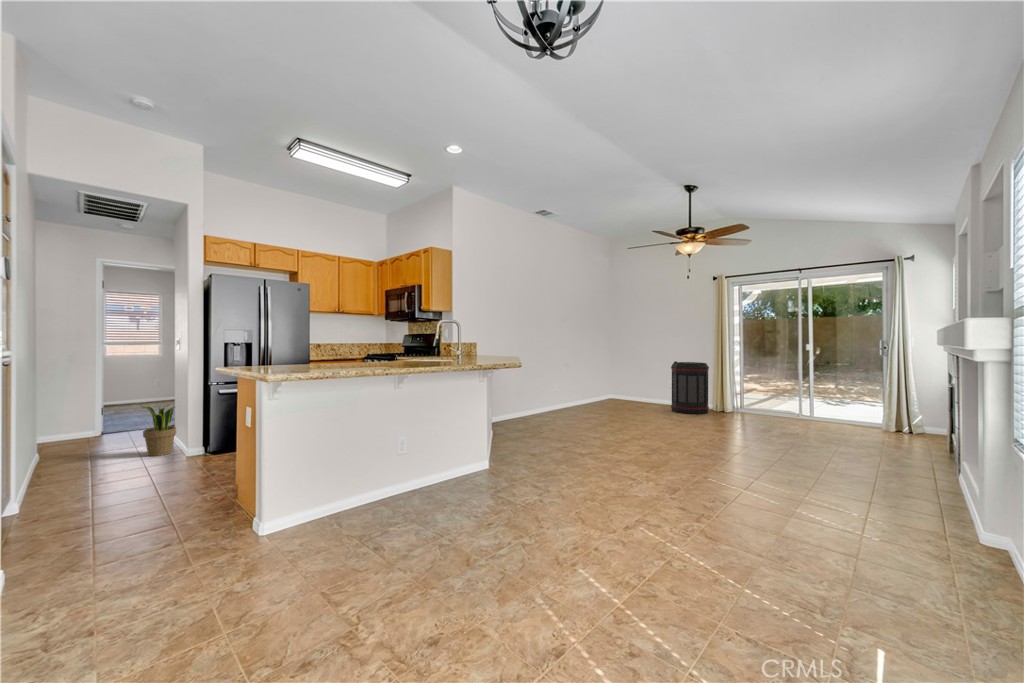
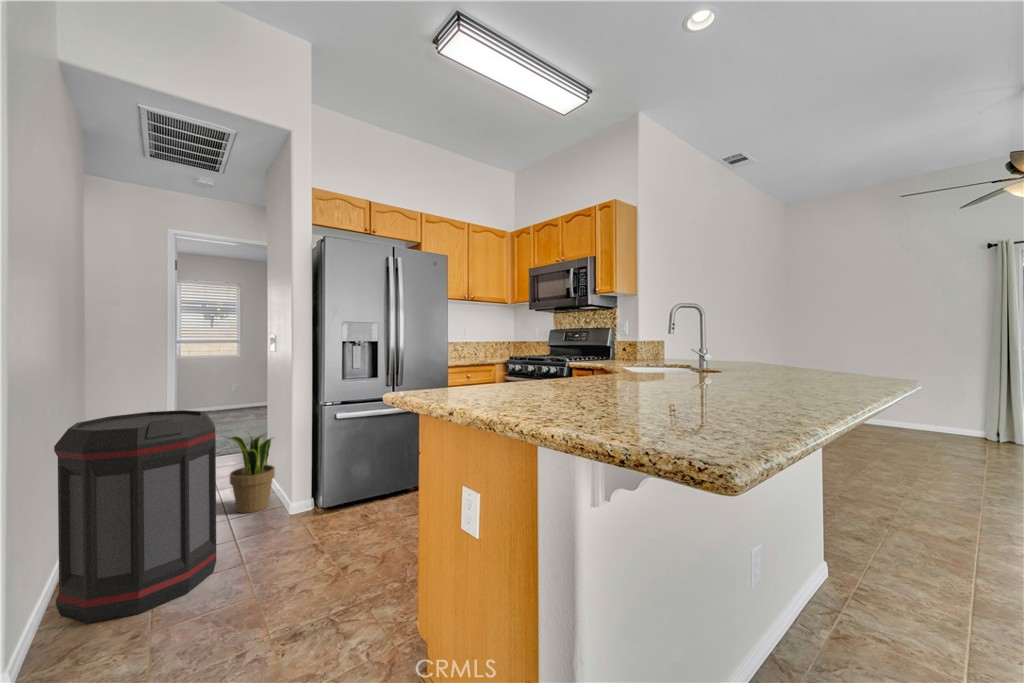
trash can: present [671,361,709,414] -> present [54,410,216,624]

